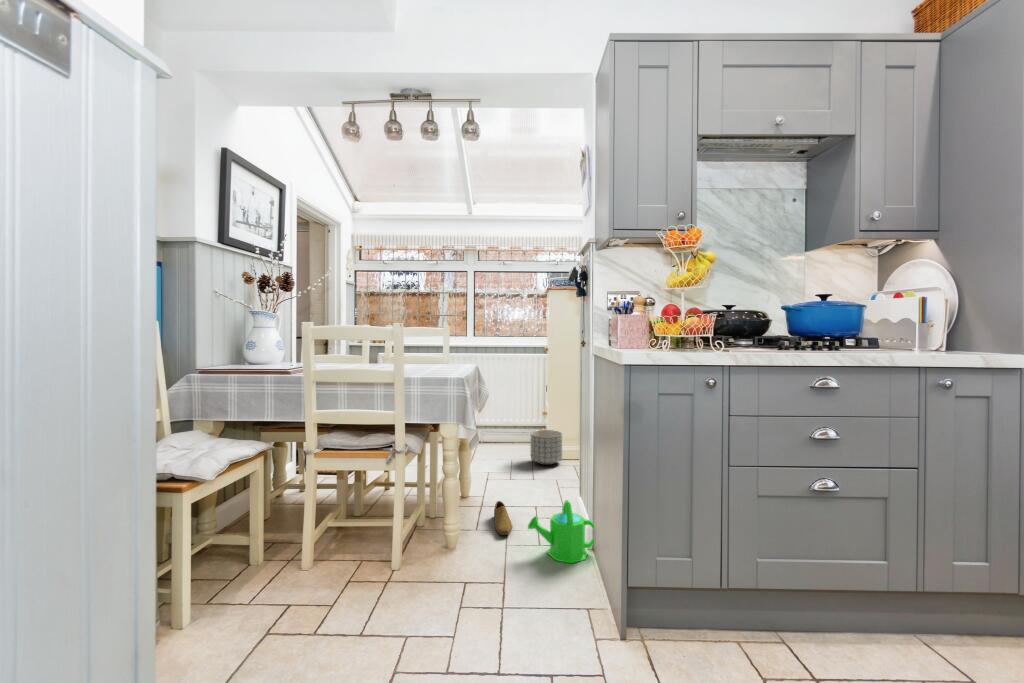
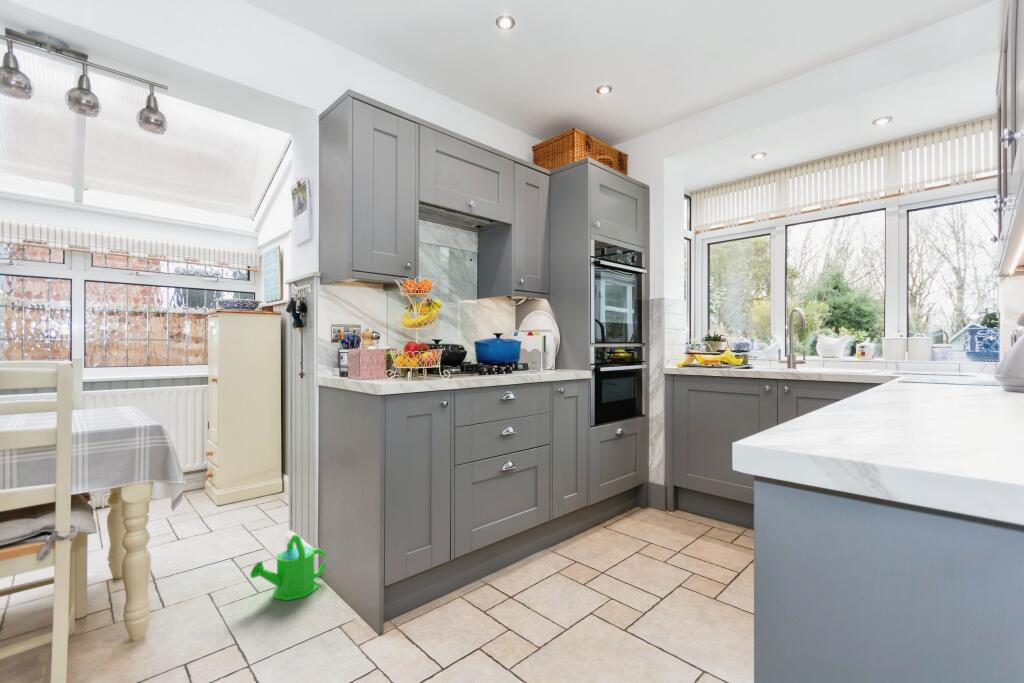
planter: present [531,430,562,465] -> none [199,471,243,514]
shoe: present [494,501,512,535] -> none [183,564,217,600]

